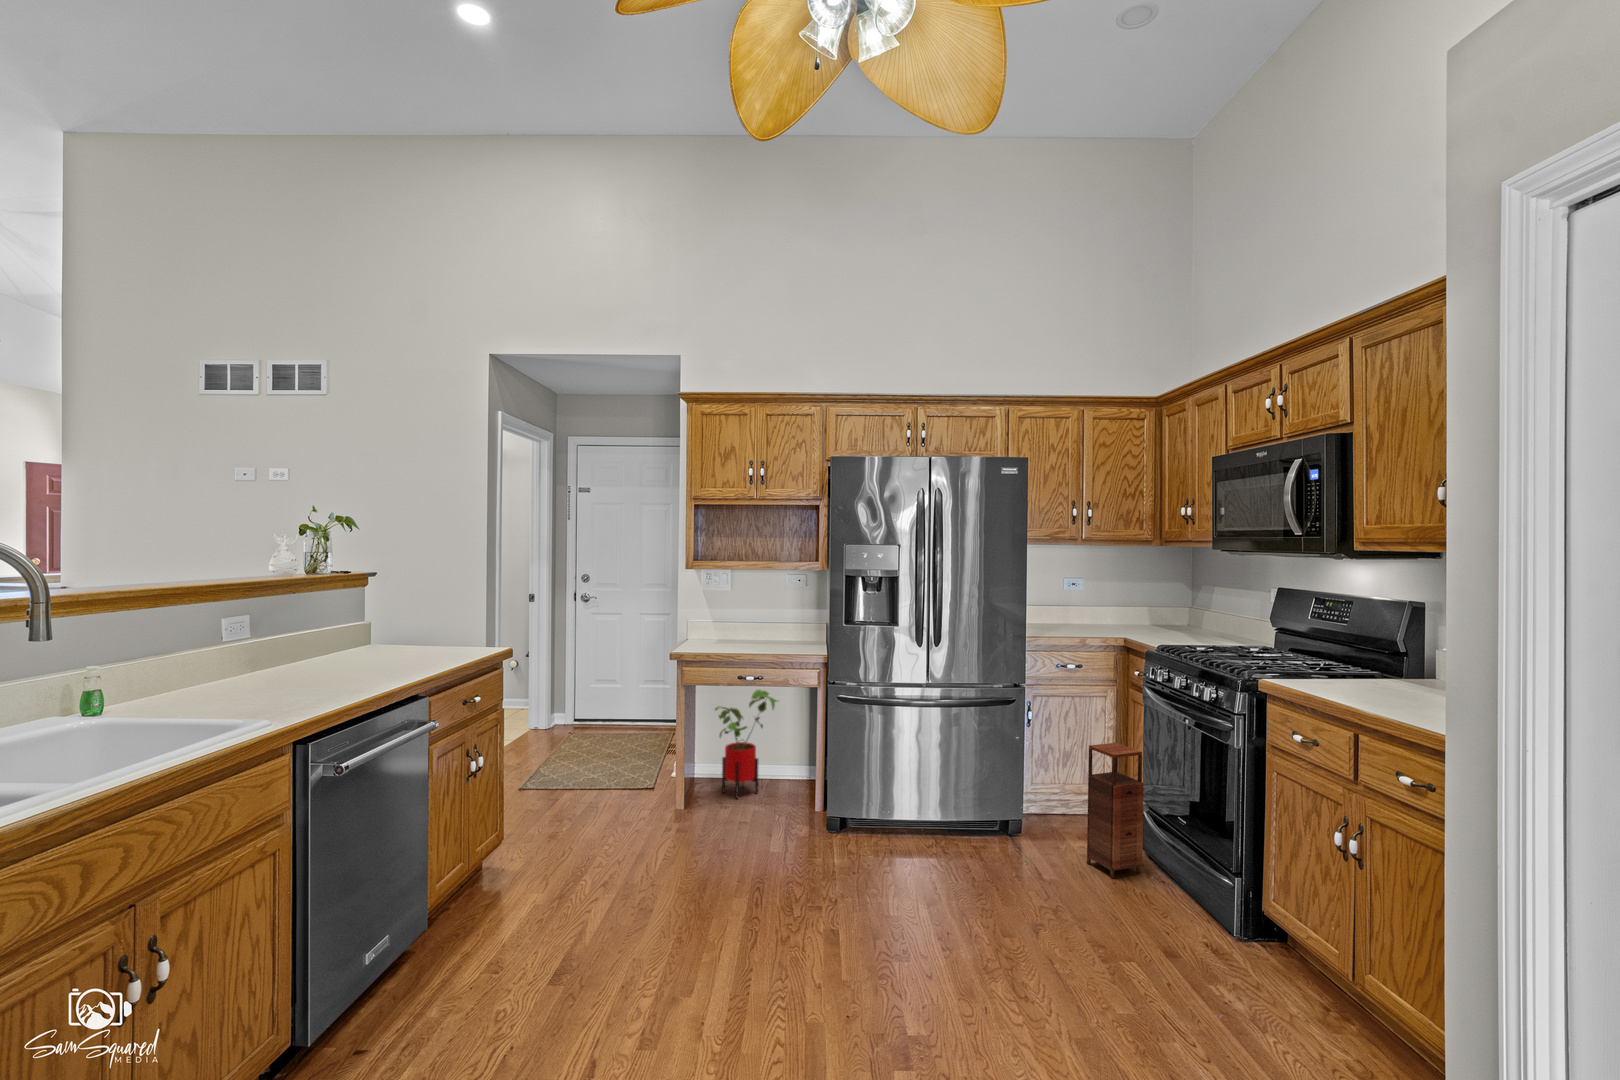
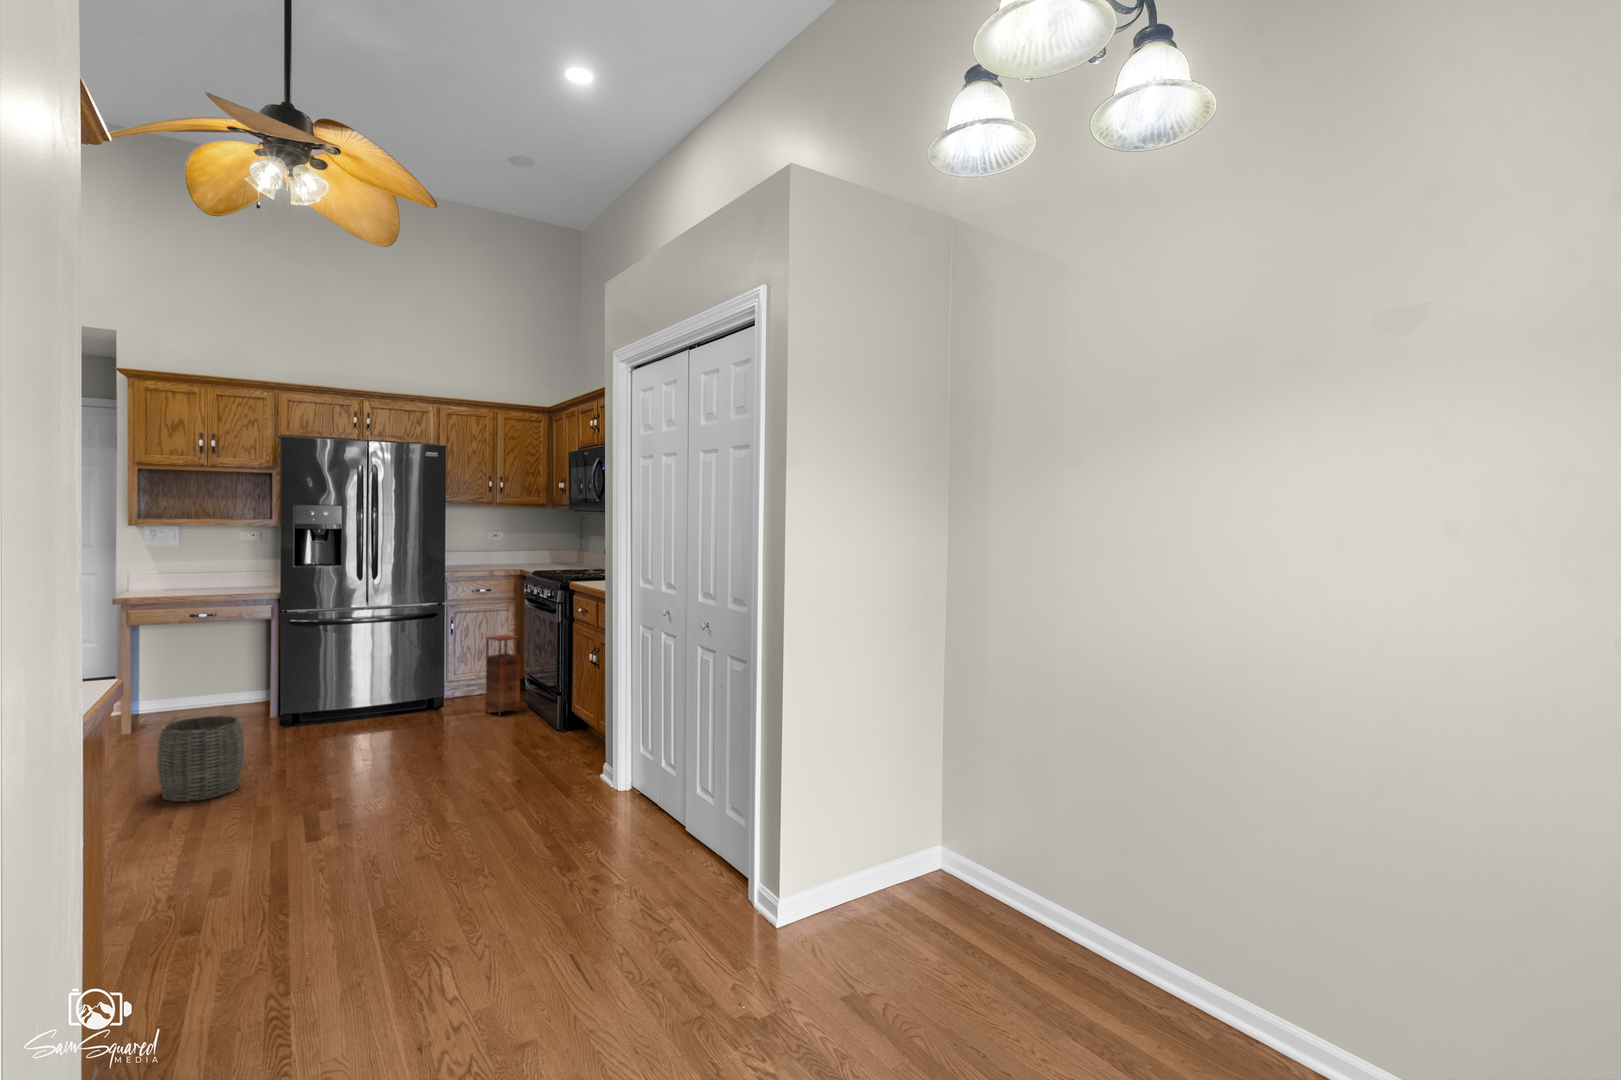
house plant: present [715,690,777,798] -> none [164,627,234,720]
woven basket: none [676,852,778,999] -> present [157,716,244,802]

